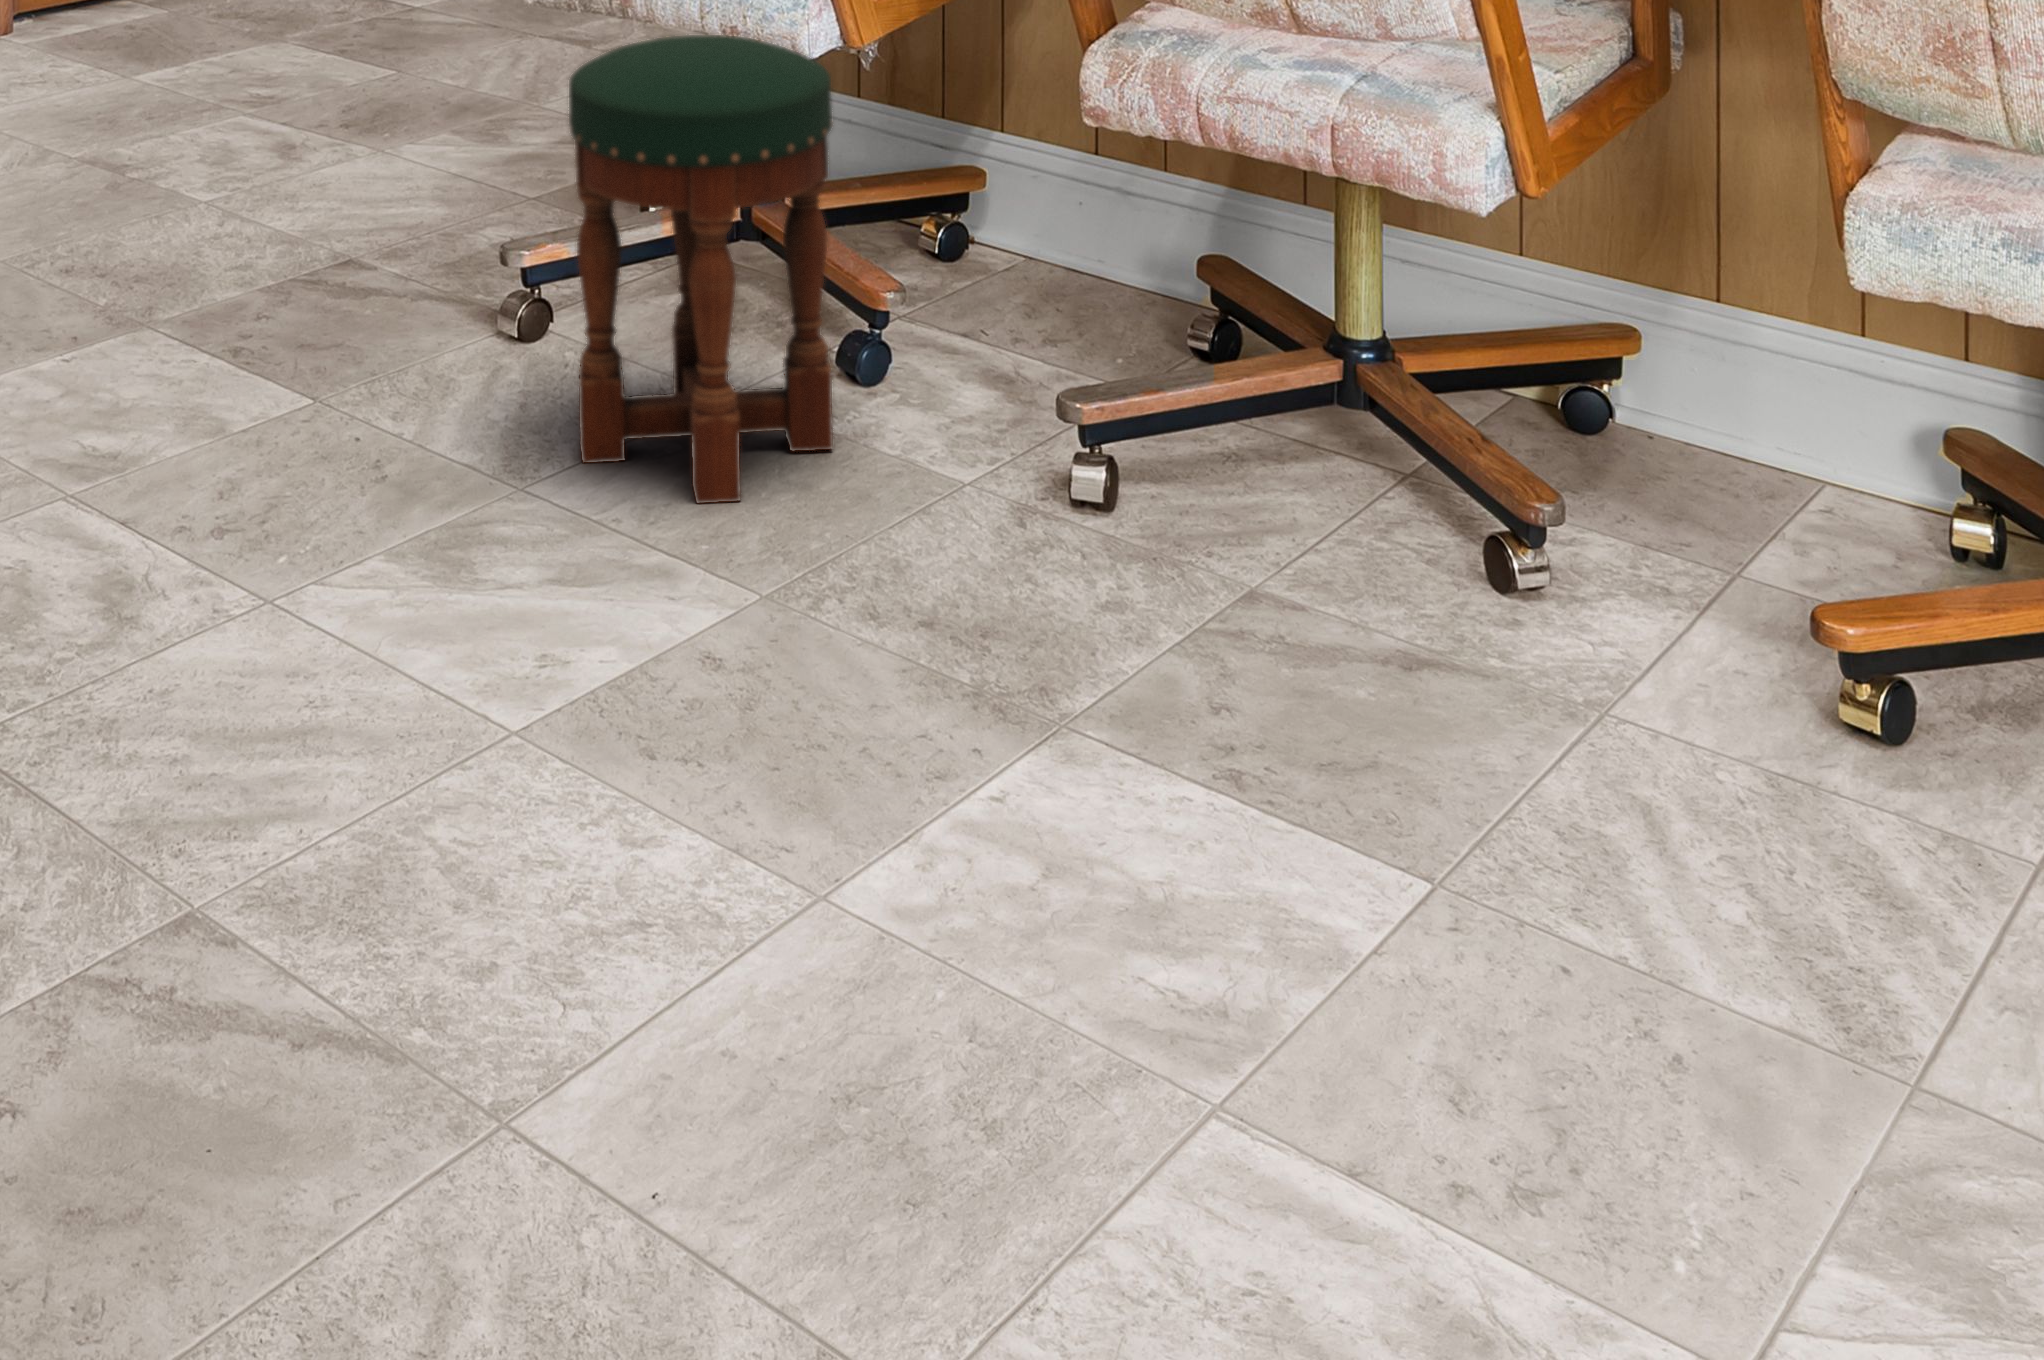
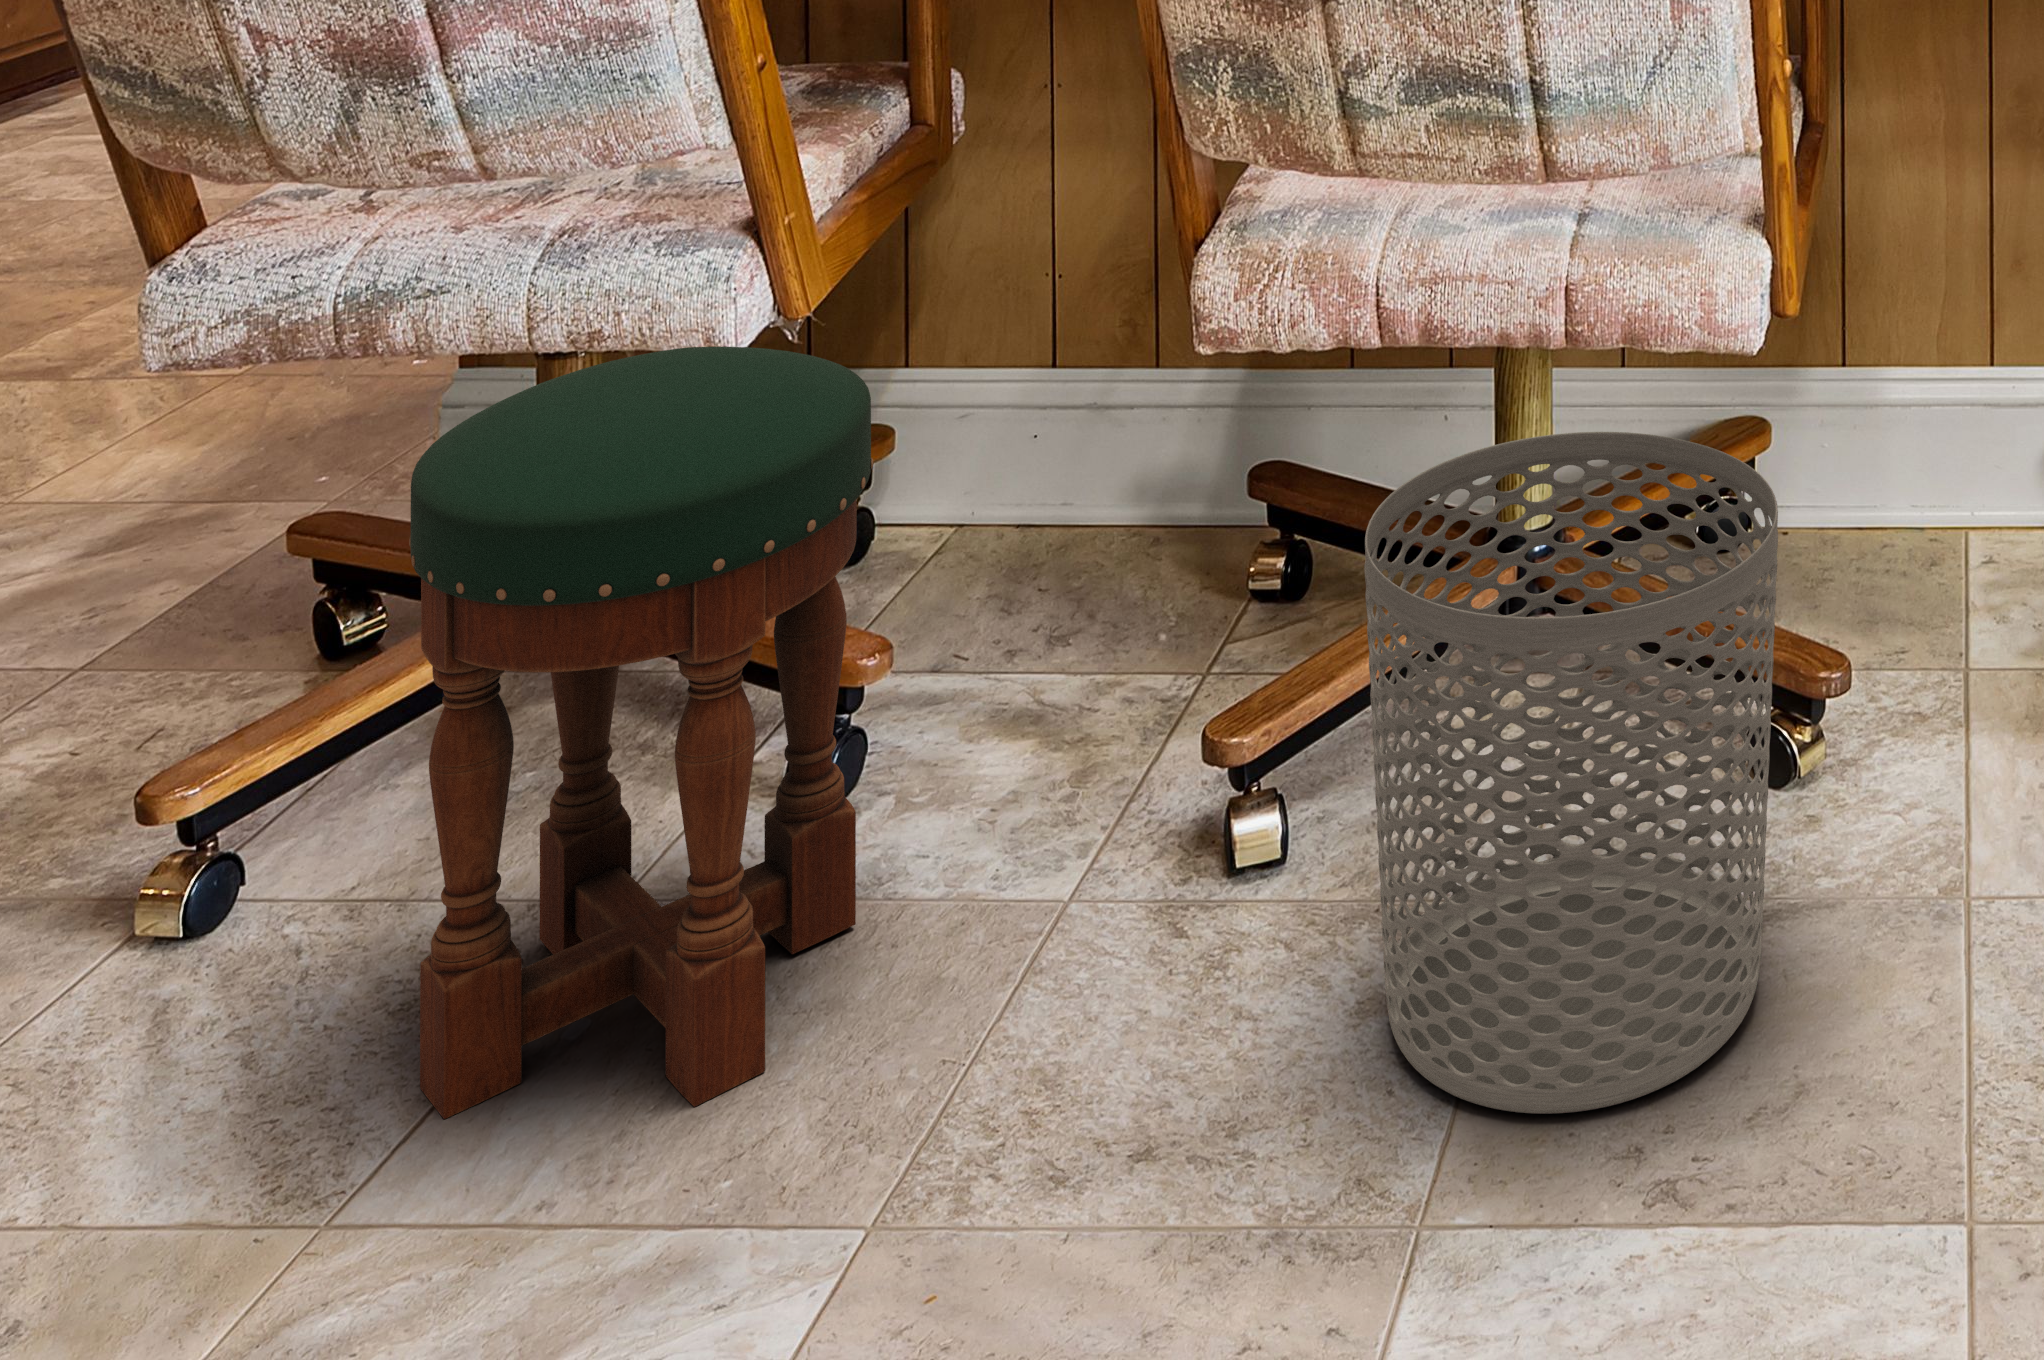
waste bin: none [1065,222,1389,716] -> present [1364,432,1778,1114]

